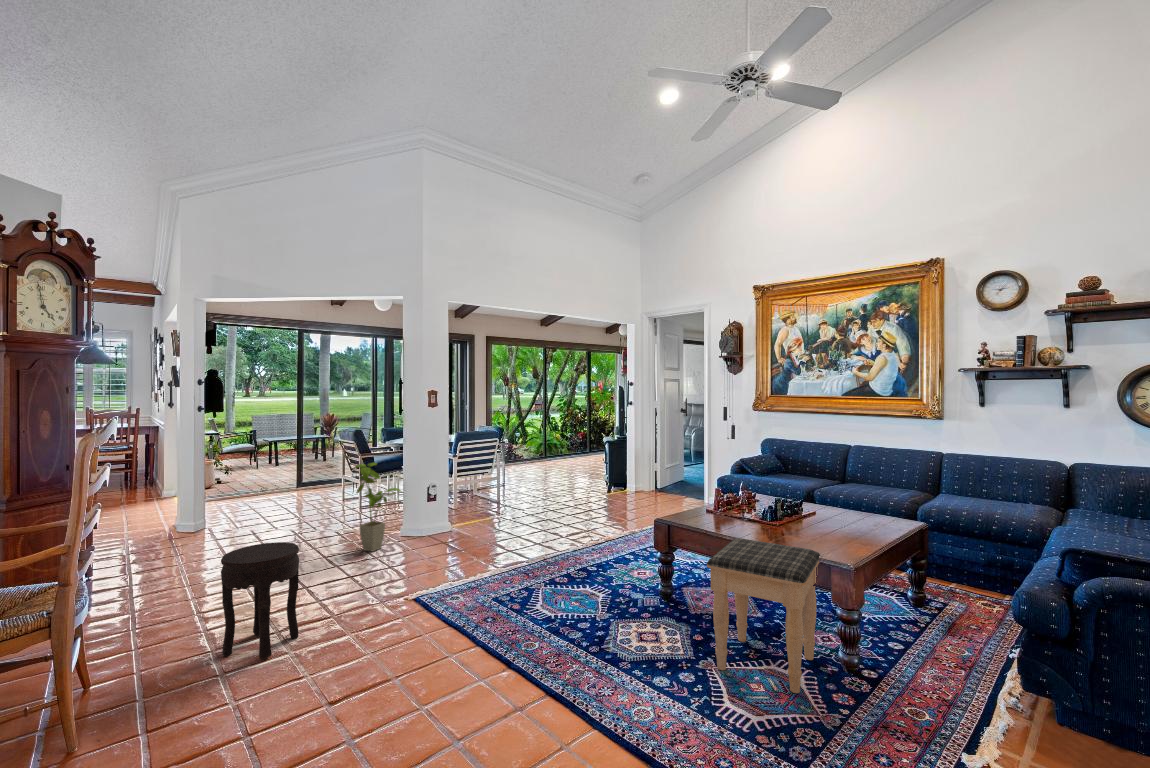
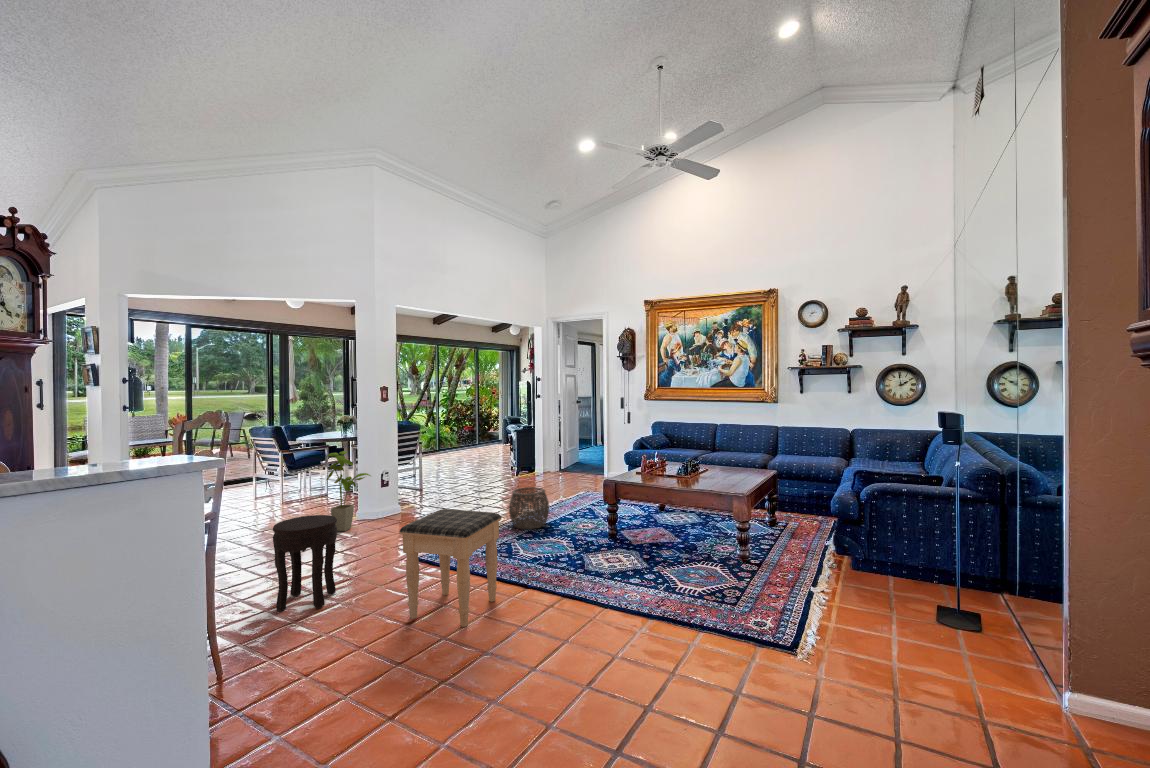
woven basket: none [547,517,598,572] -> present [509,487,549,529]
footstool: present [707,538,820,693] -> present [399,509,502,627]

